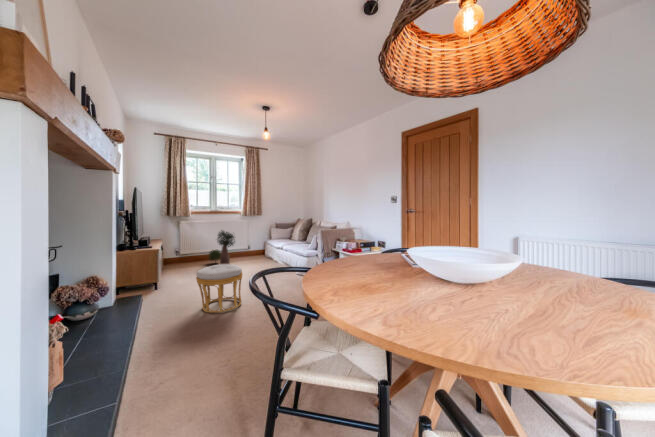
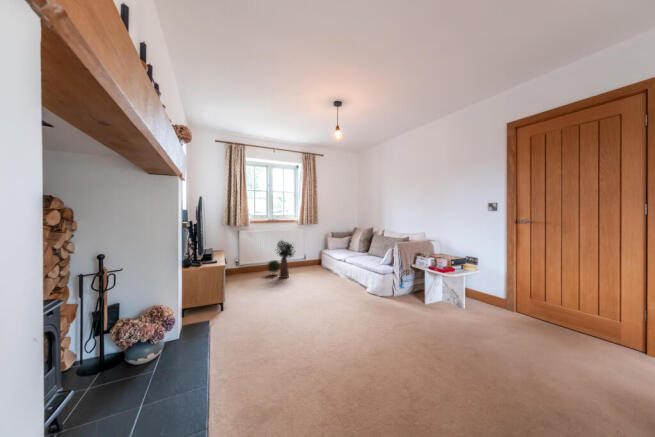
ottoman: present [196,264,242,313] -> none [274,288,328,356]

